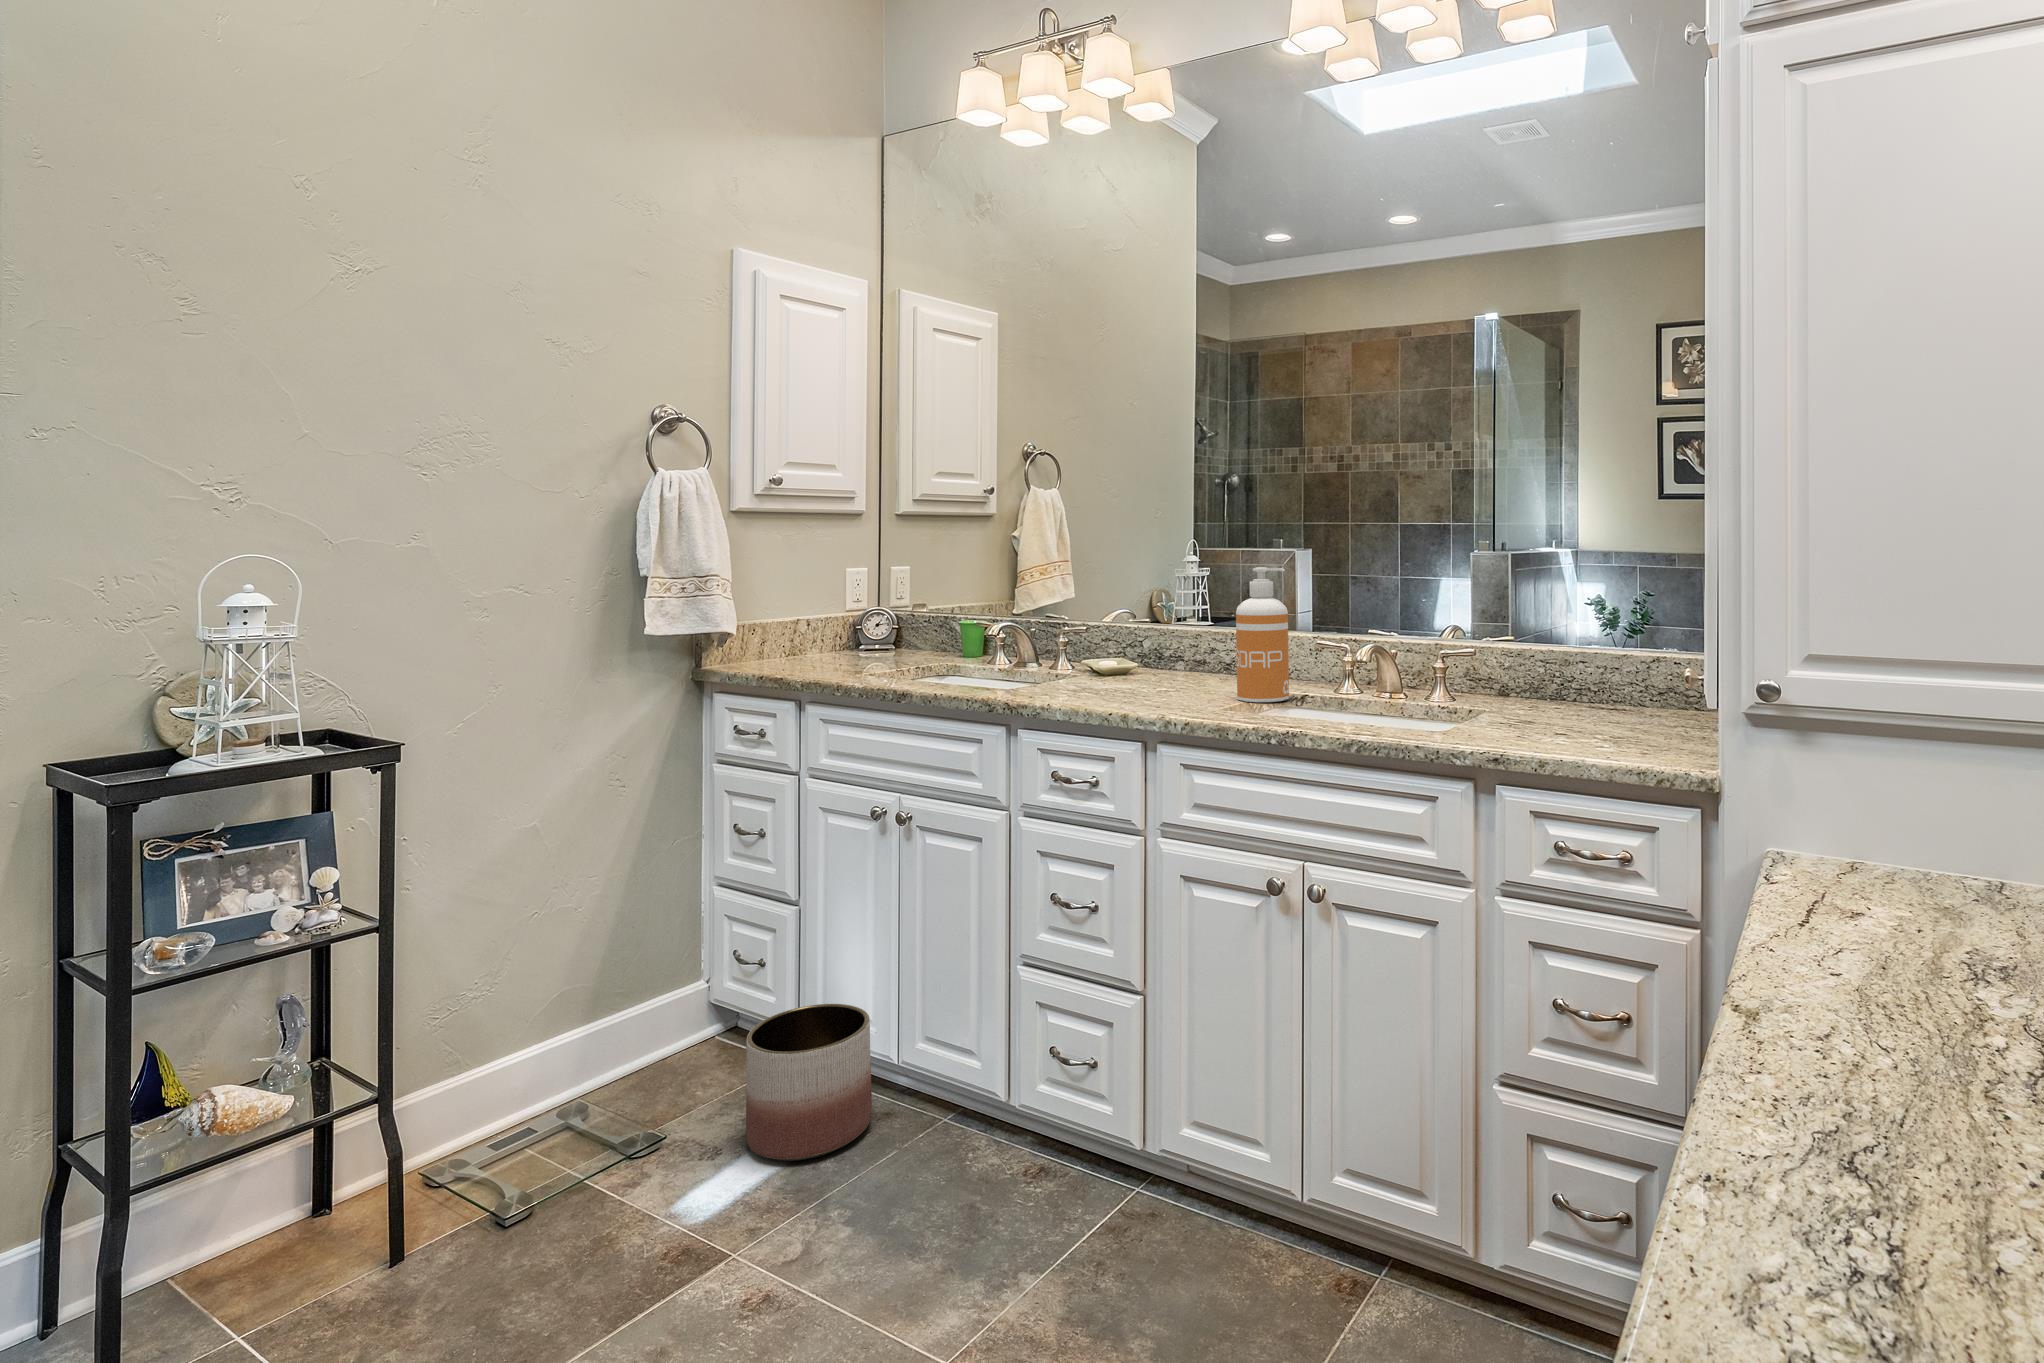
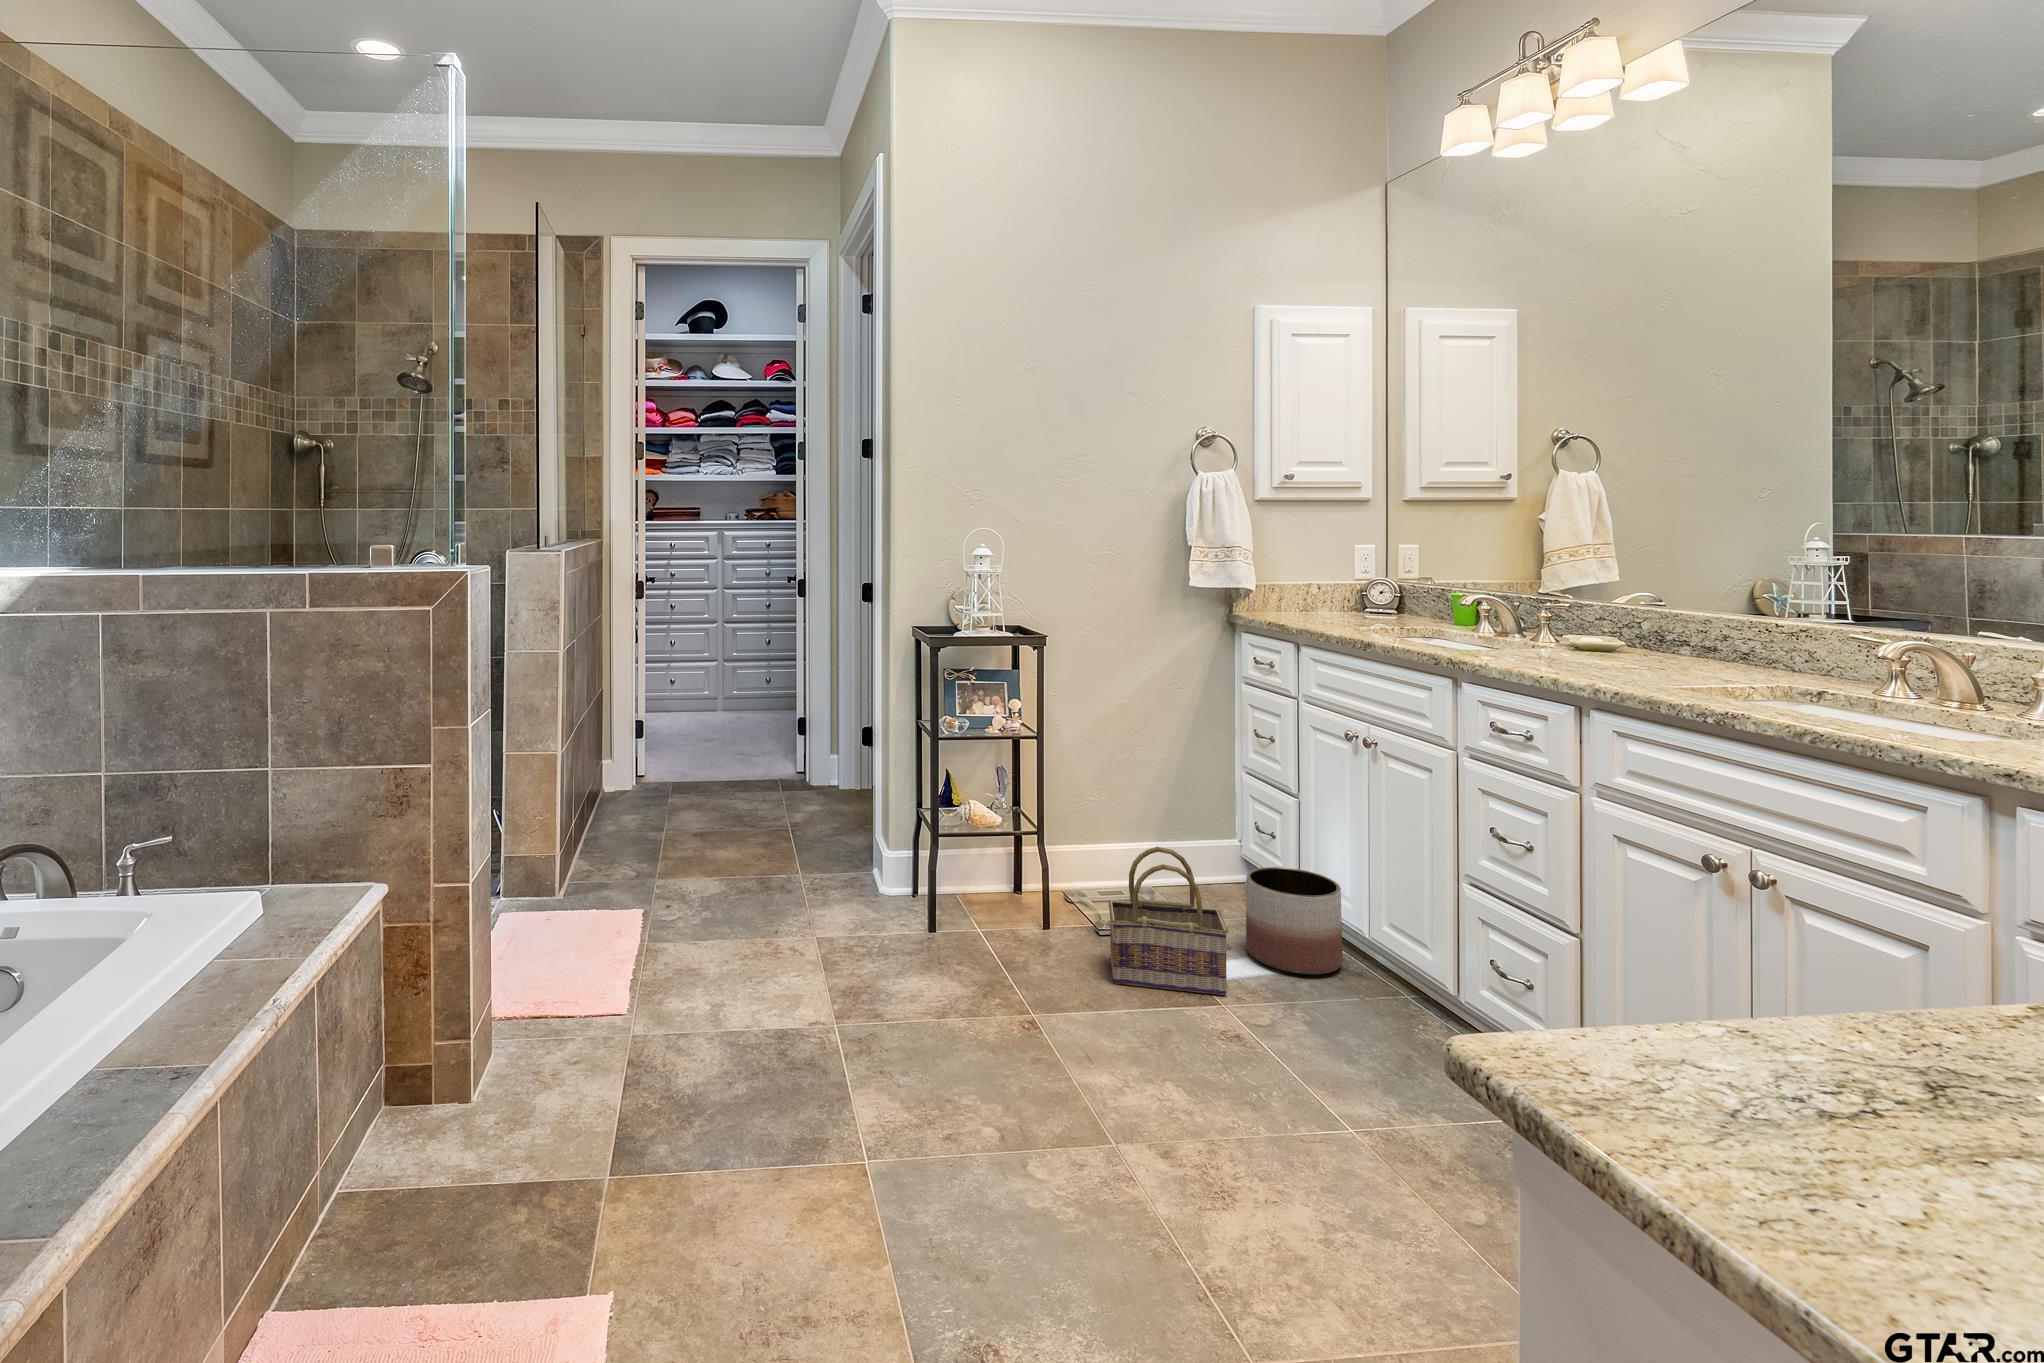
soap dispenser: present [1236,567,1289,702] -> none [1715,552,1791,691]
basket: none [533,1047,741,1314] -> present [1108,847,1228,995]

